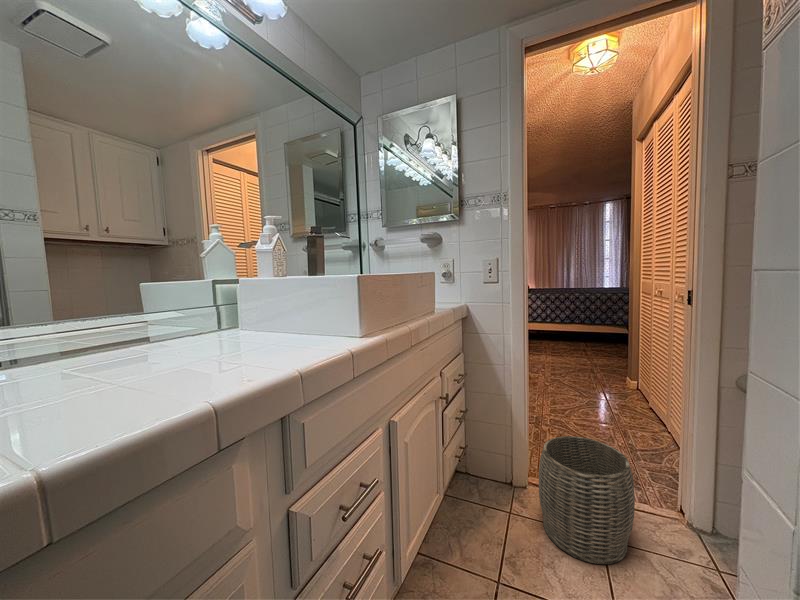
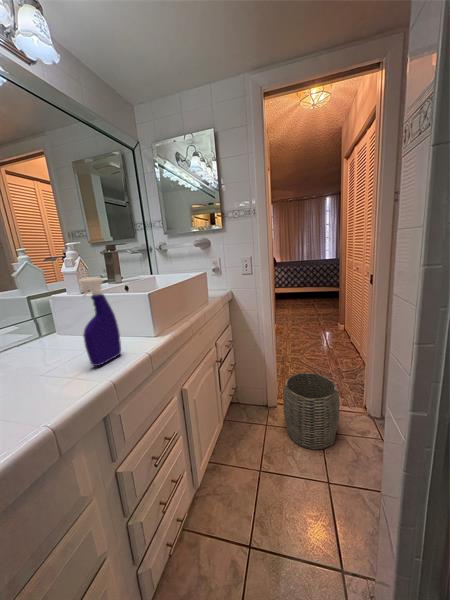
spray bottle: none [270,236,316,357] -> present [77,277,121,366]

